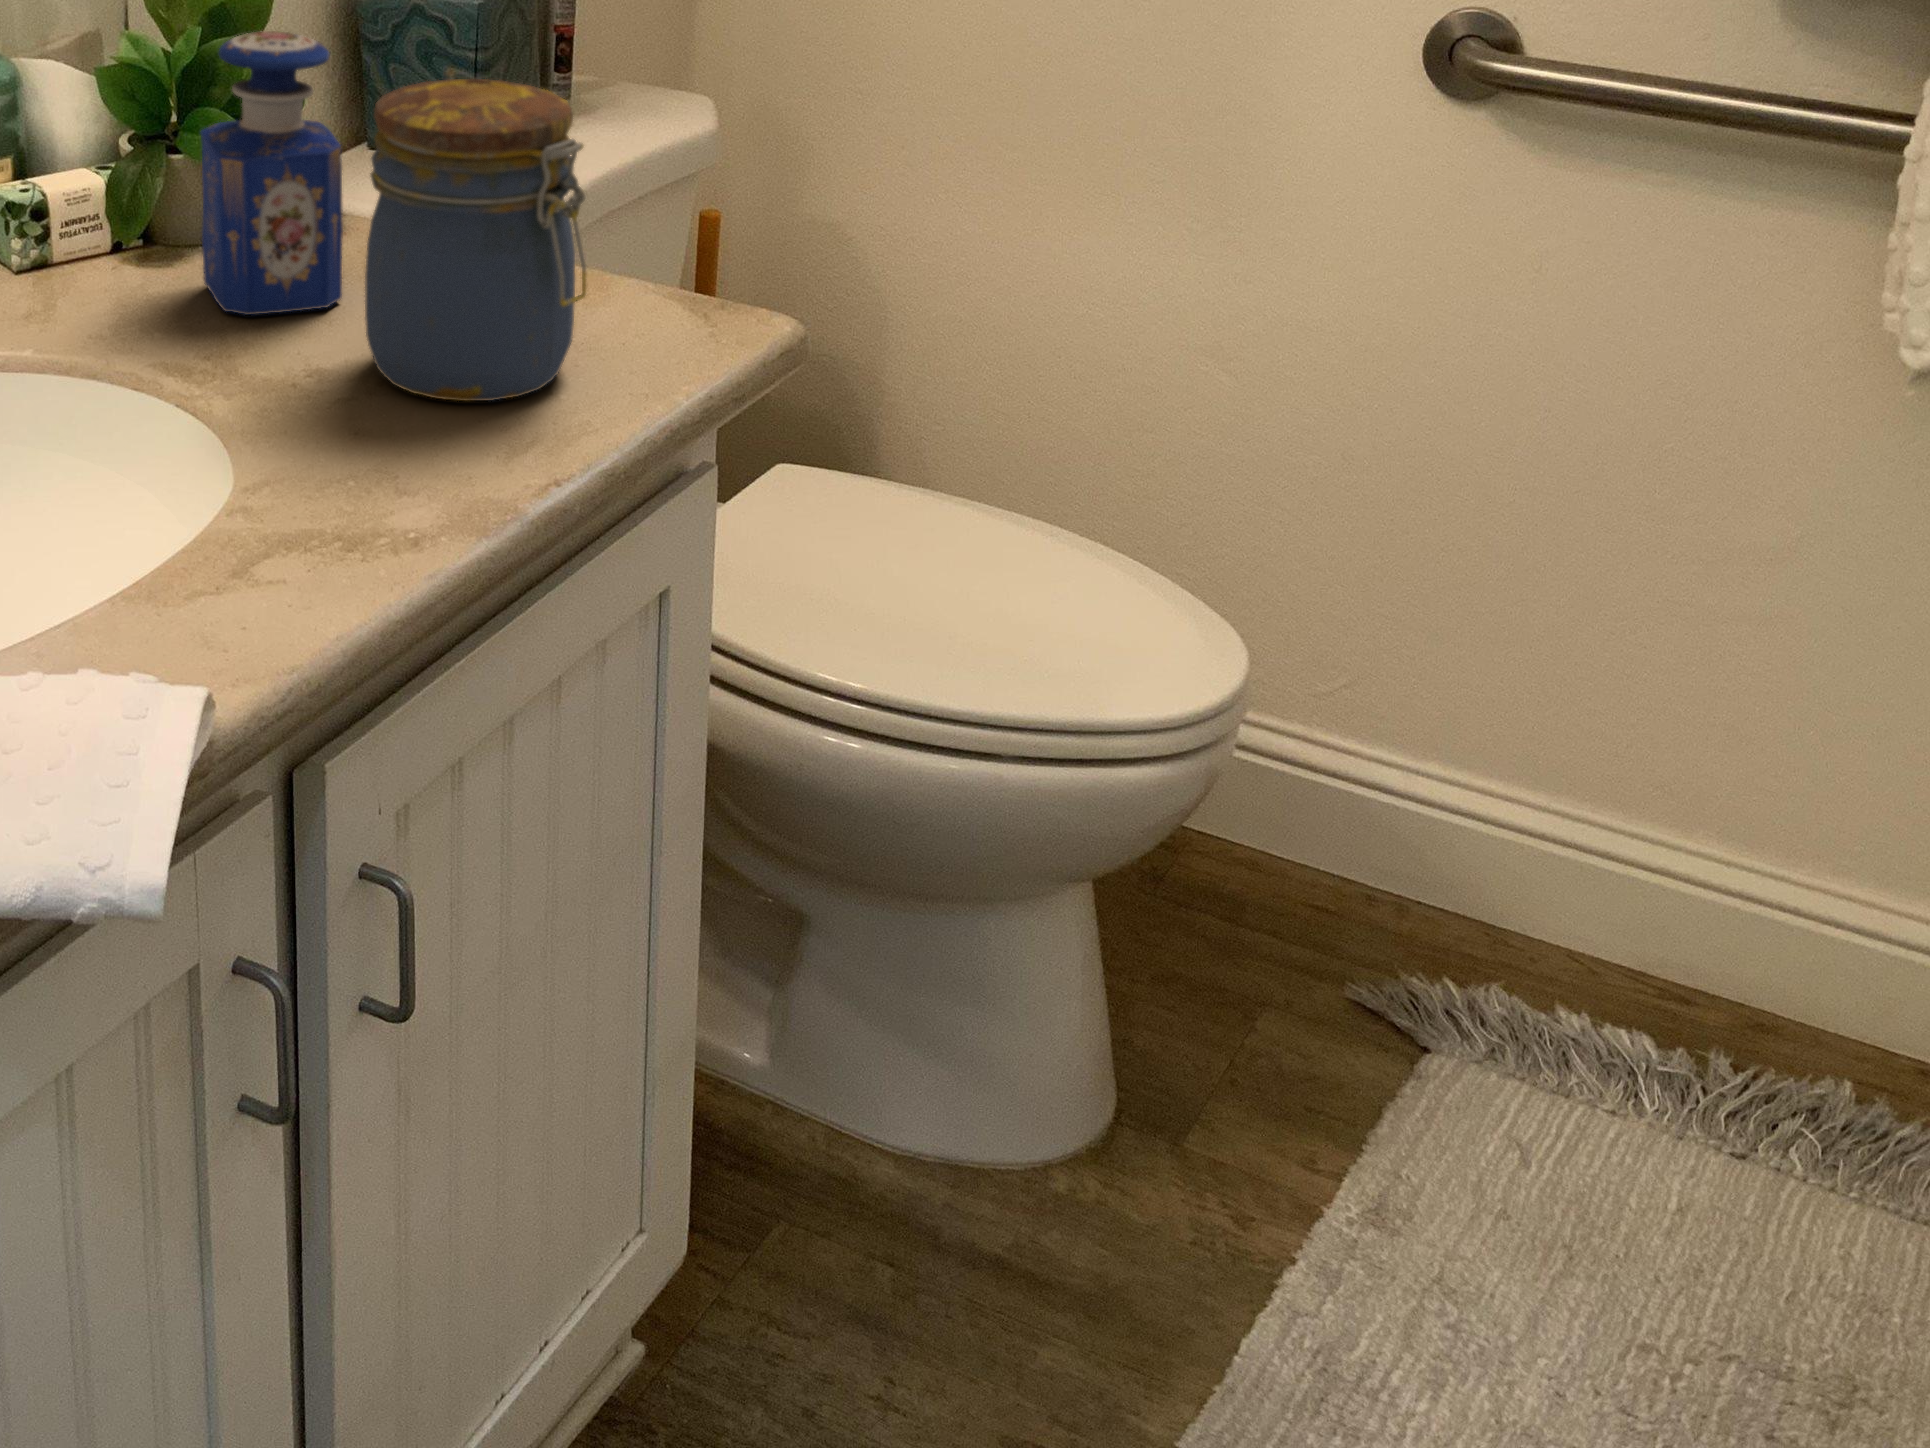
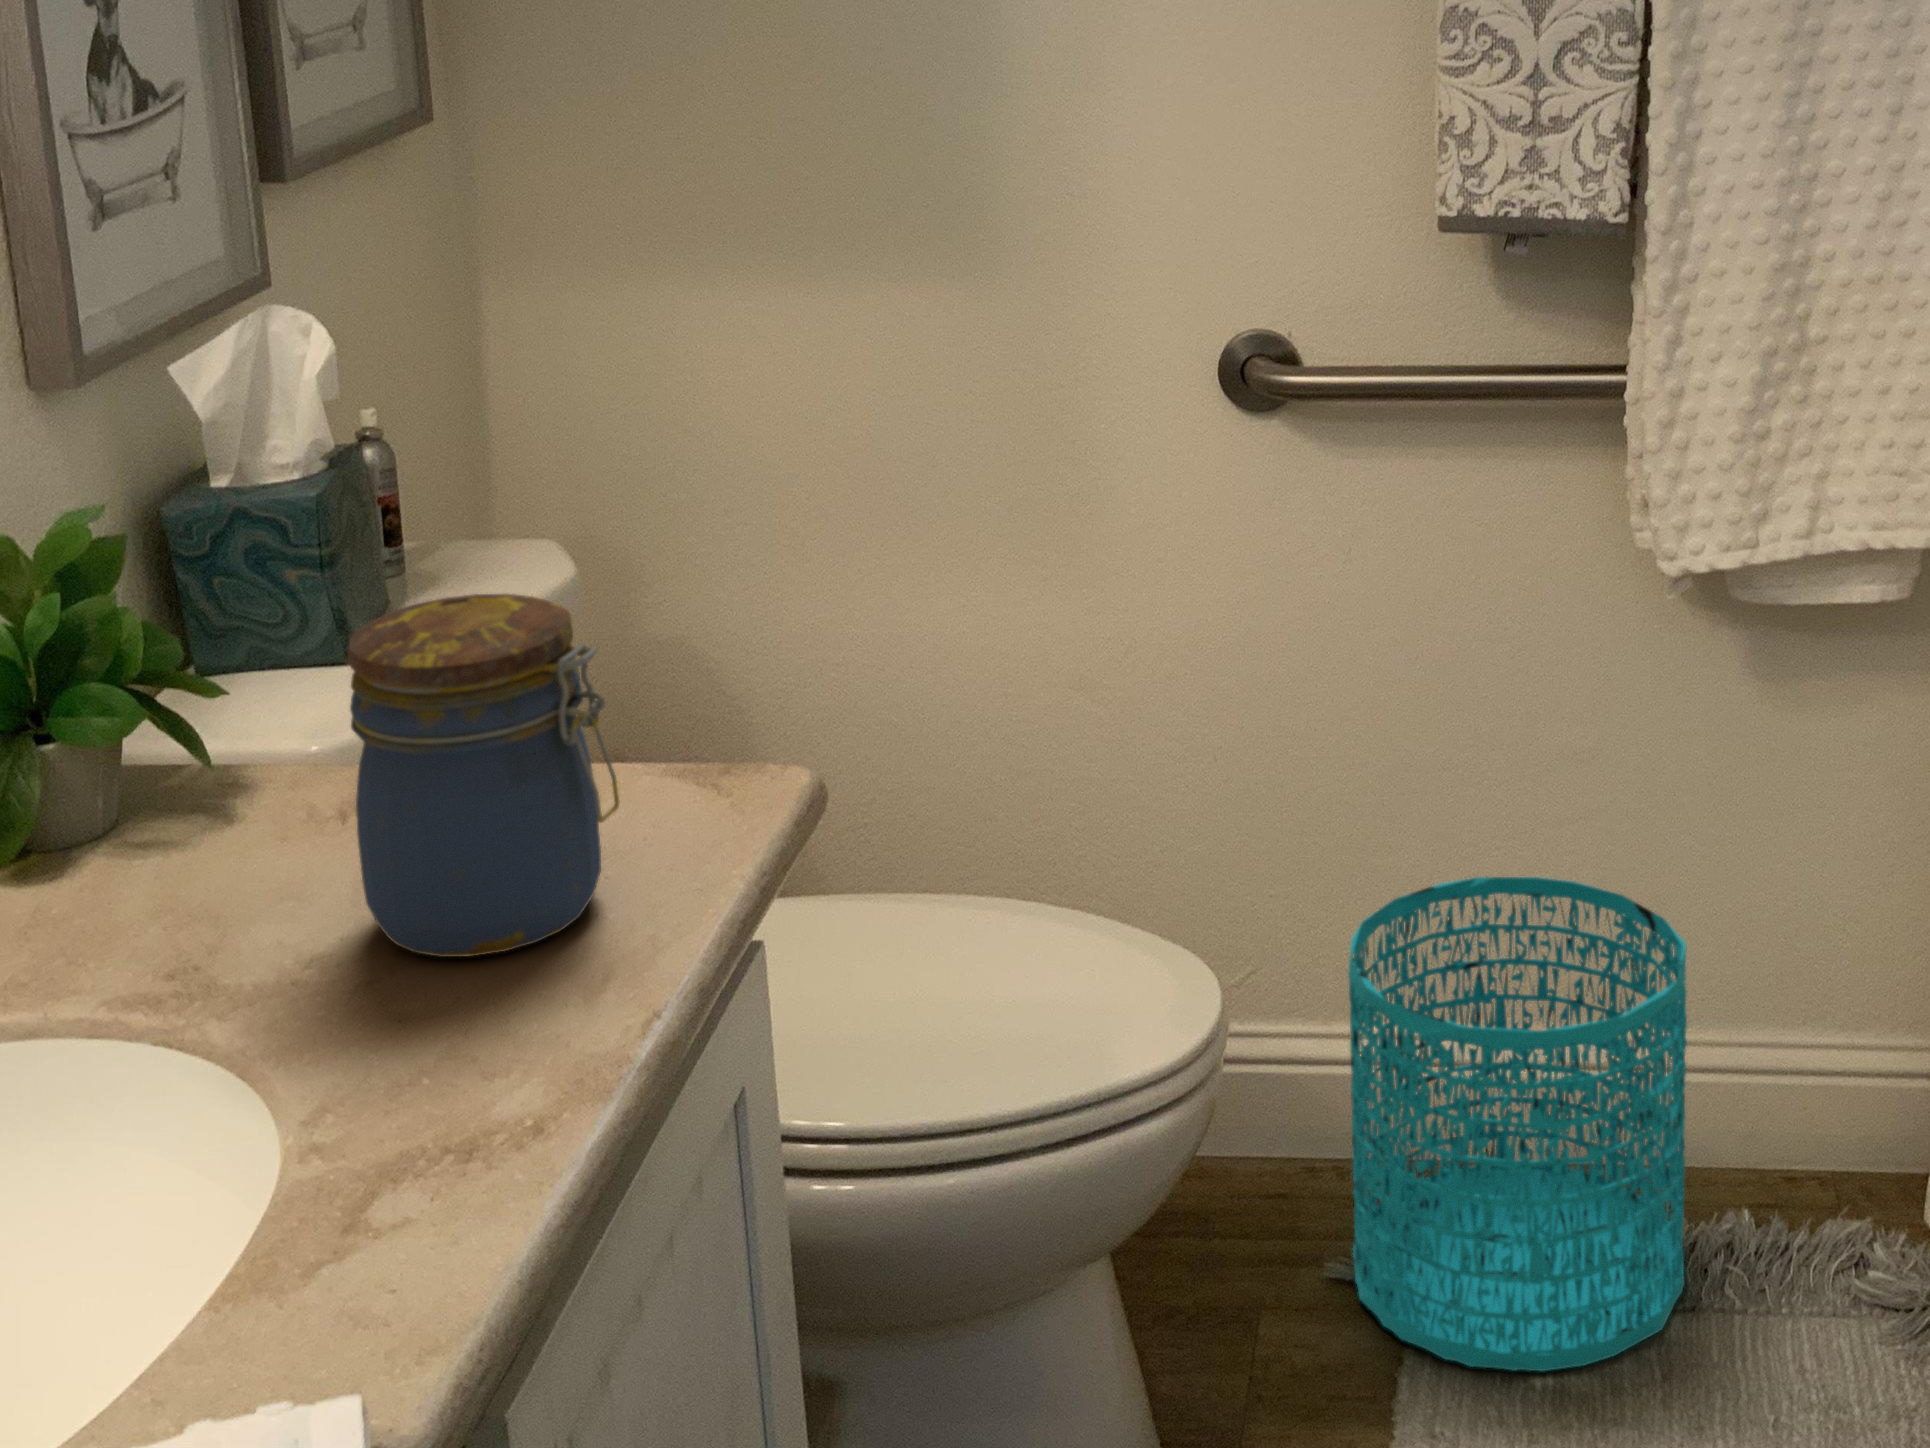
perfume bottle: present [201,31,343,315] -> none [96,584,297,915]
wastebasket: none [1381,634,1839,1163] -> present [1348,877,1687,1372]

